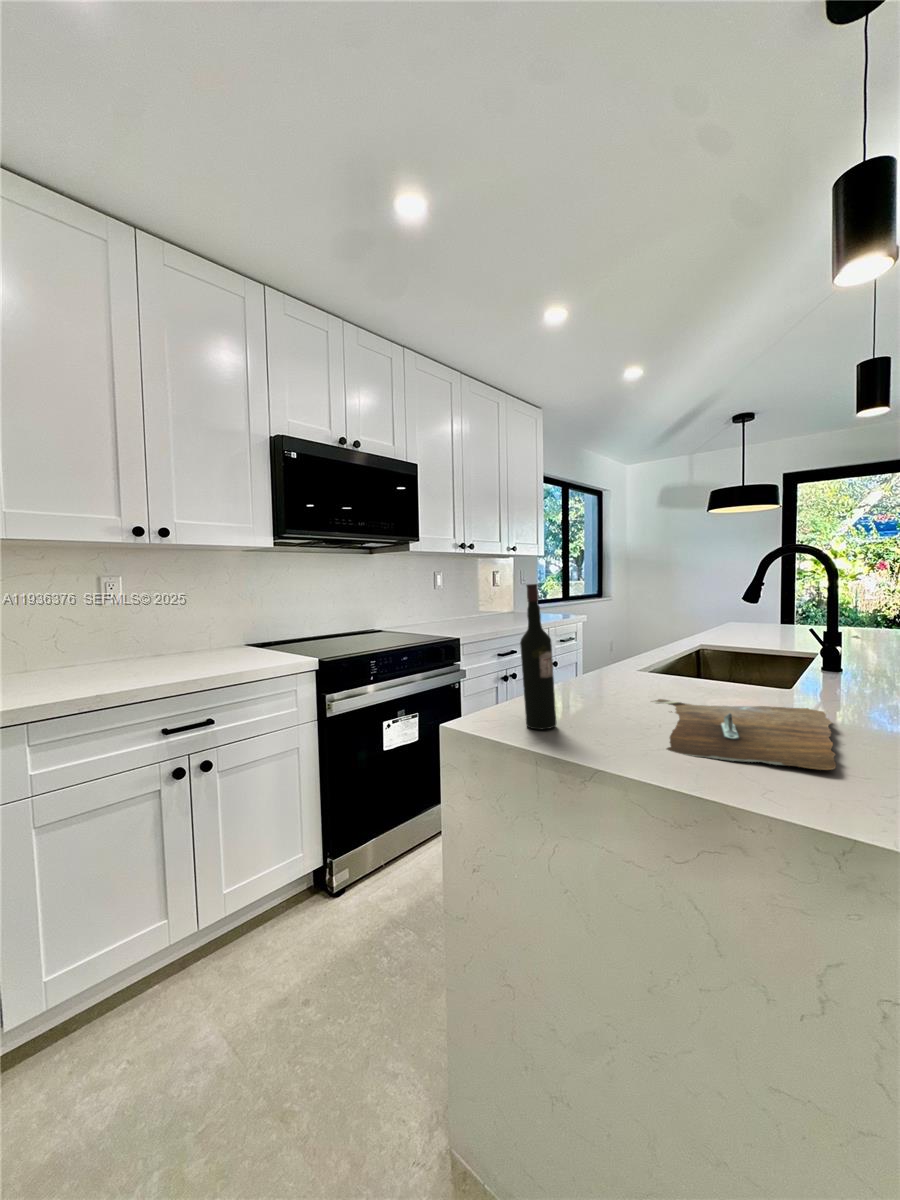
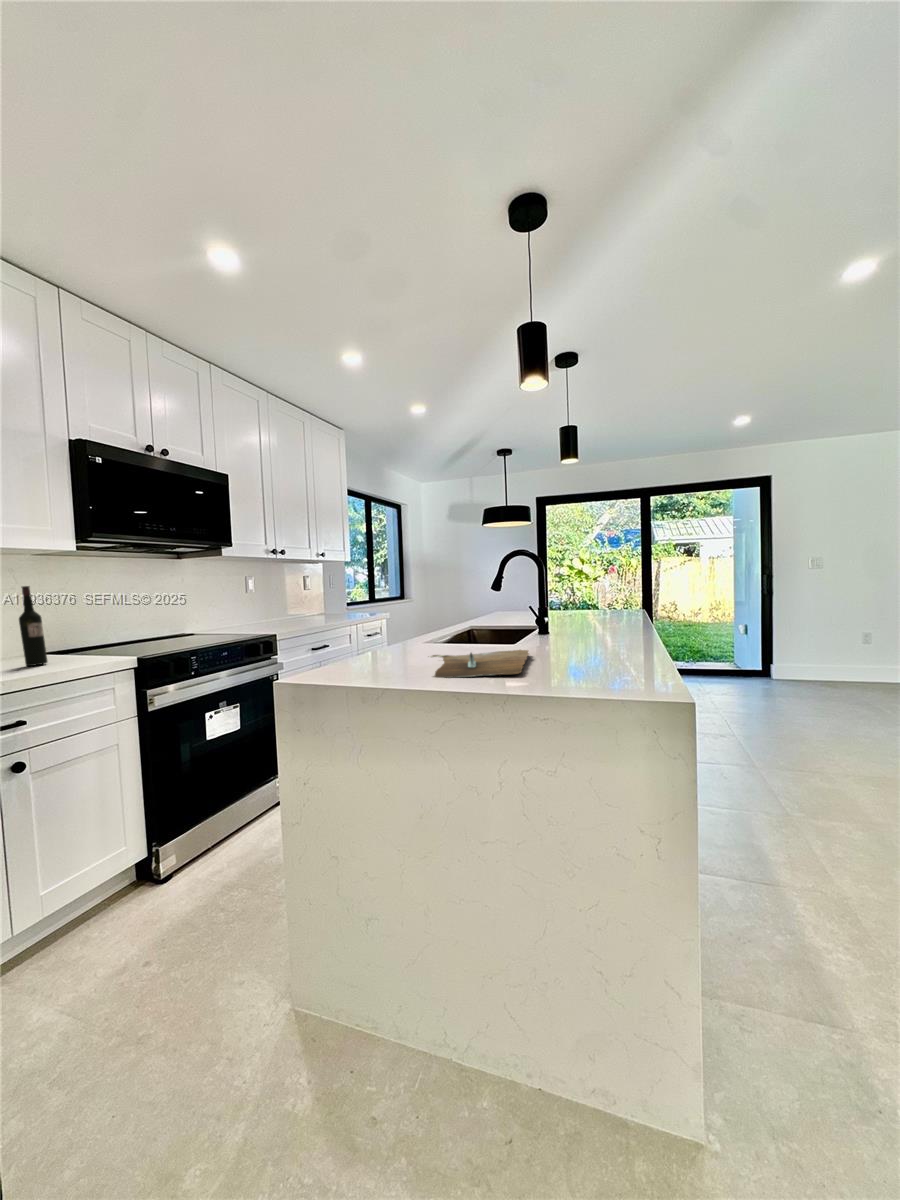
wine bottle: present [520,584,556,729] -> present [19,586,48,666]

